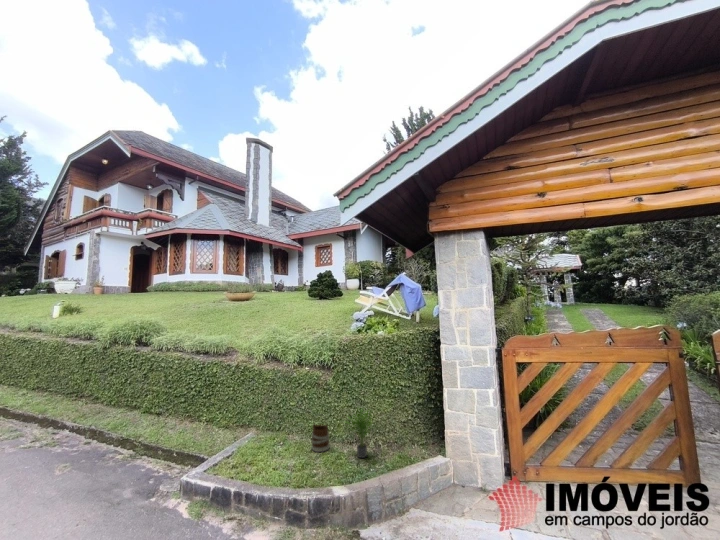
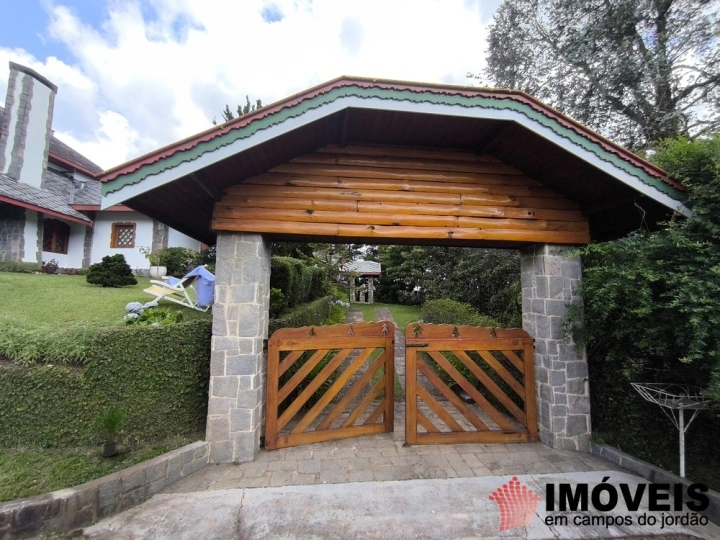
wooden bucket: present [312,423,330,452] -> none [40,417,69,460]

